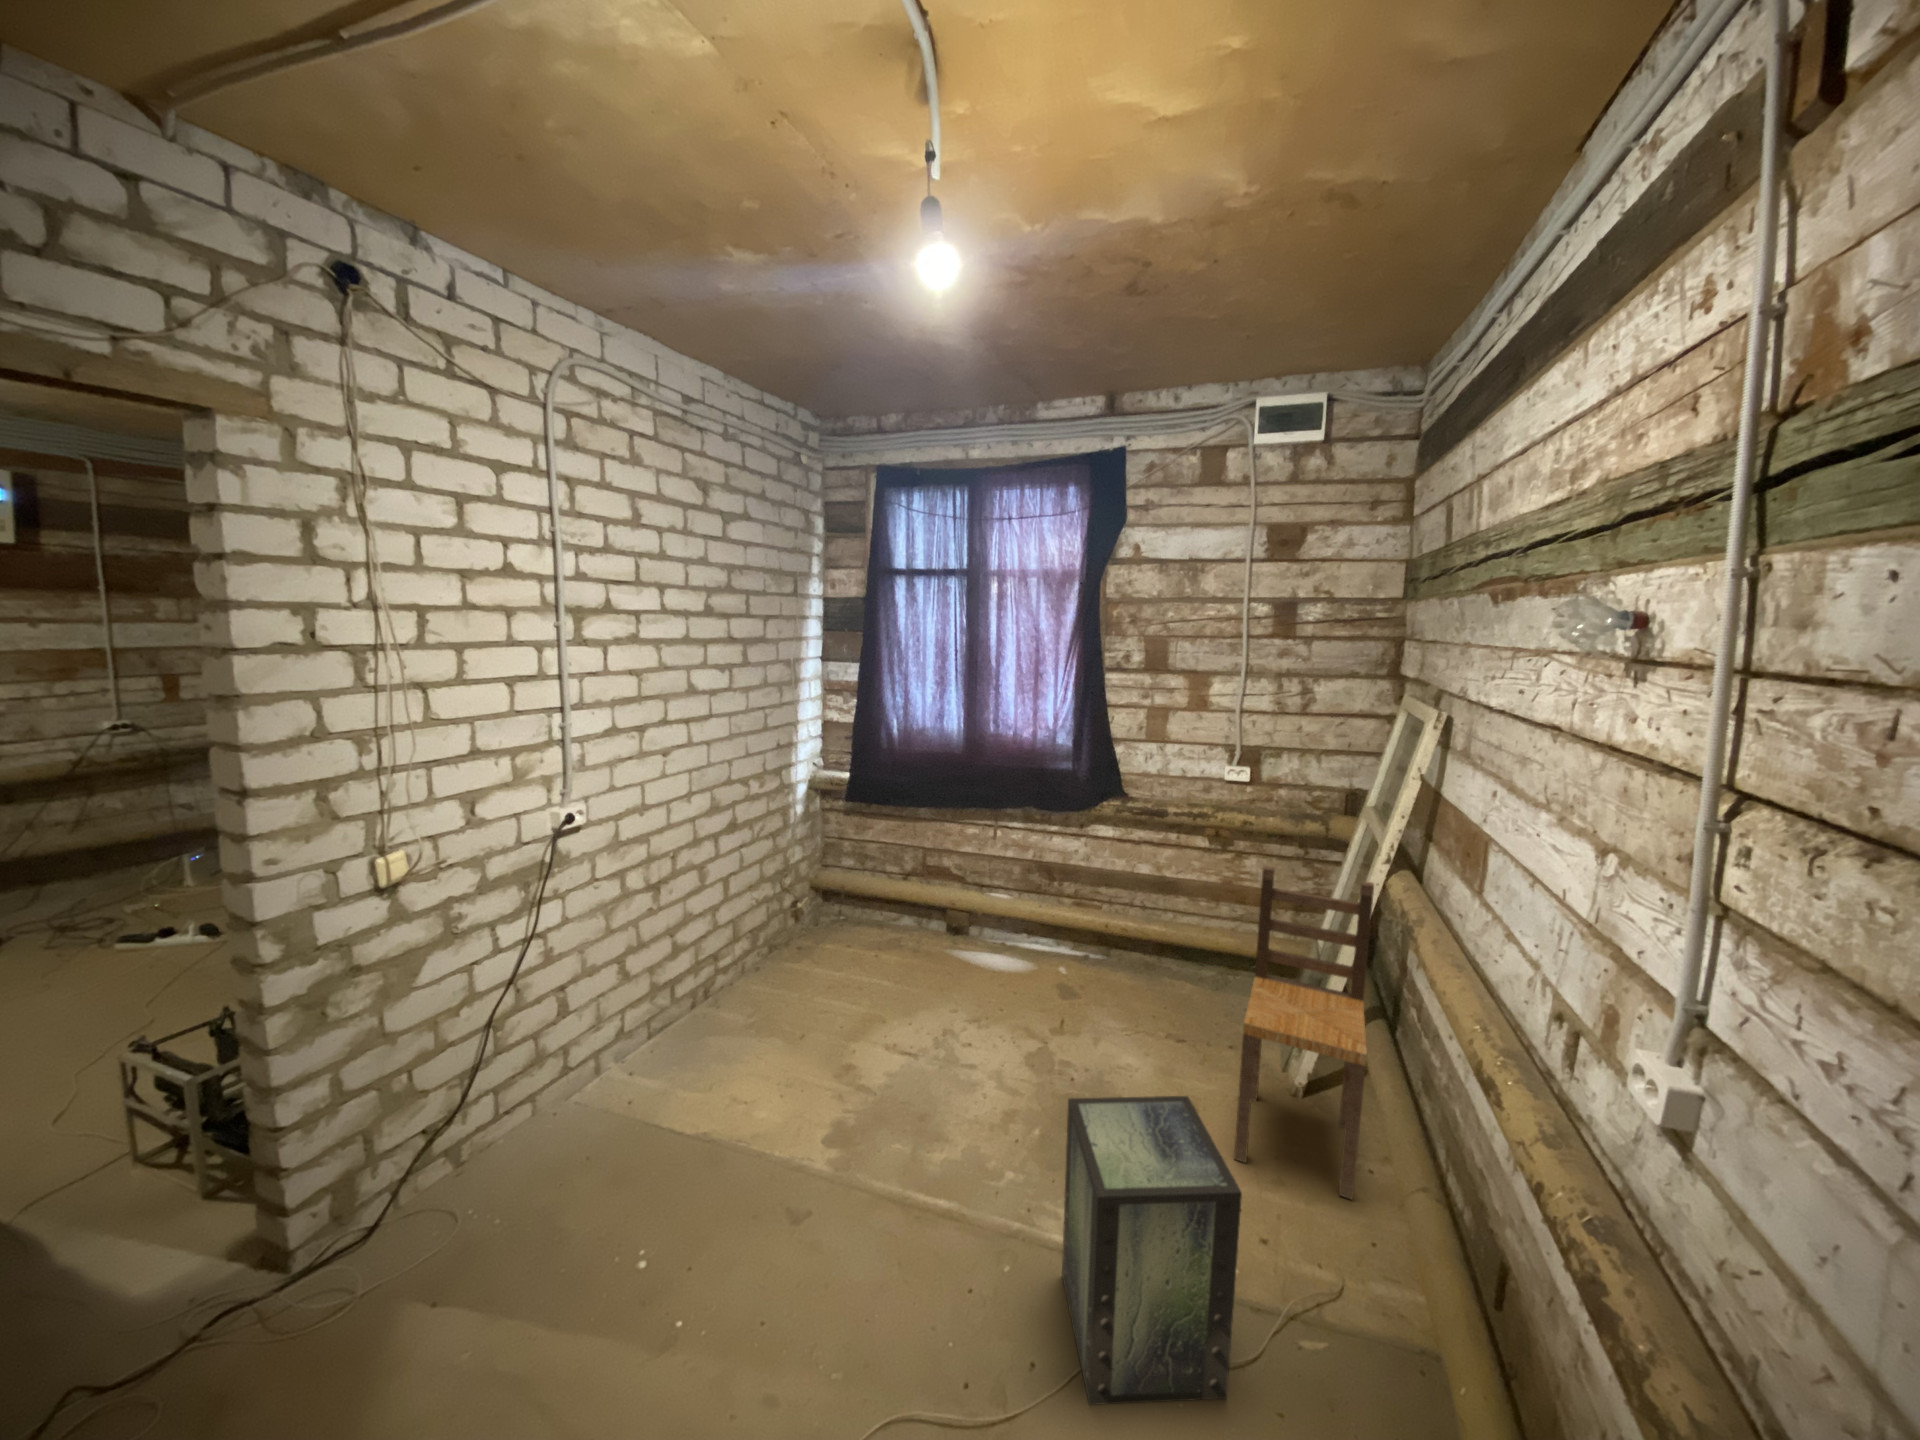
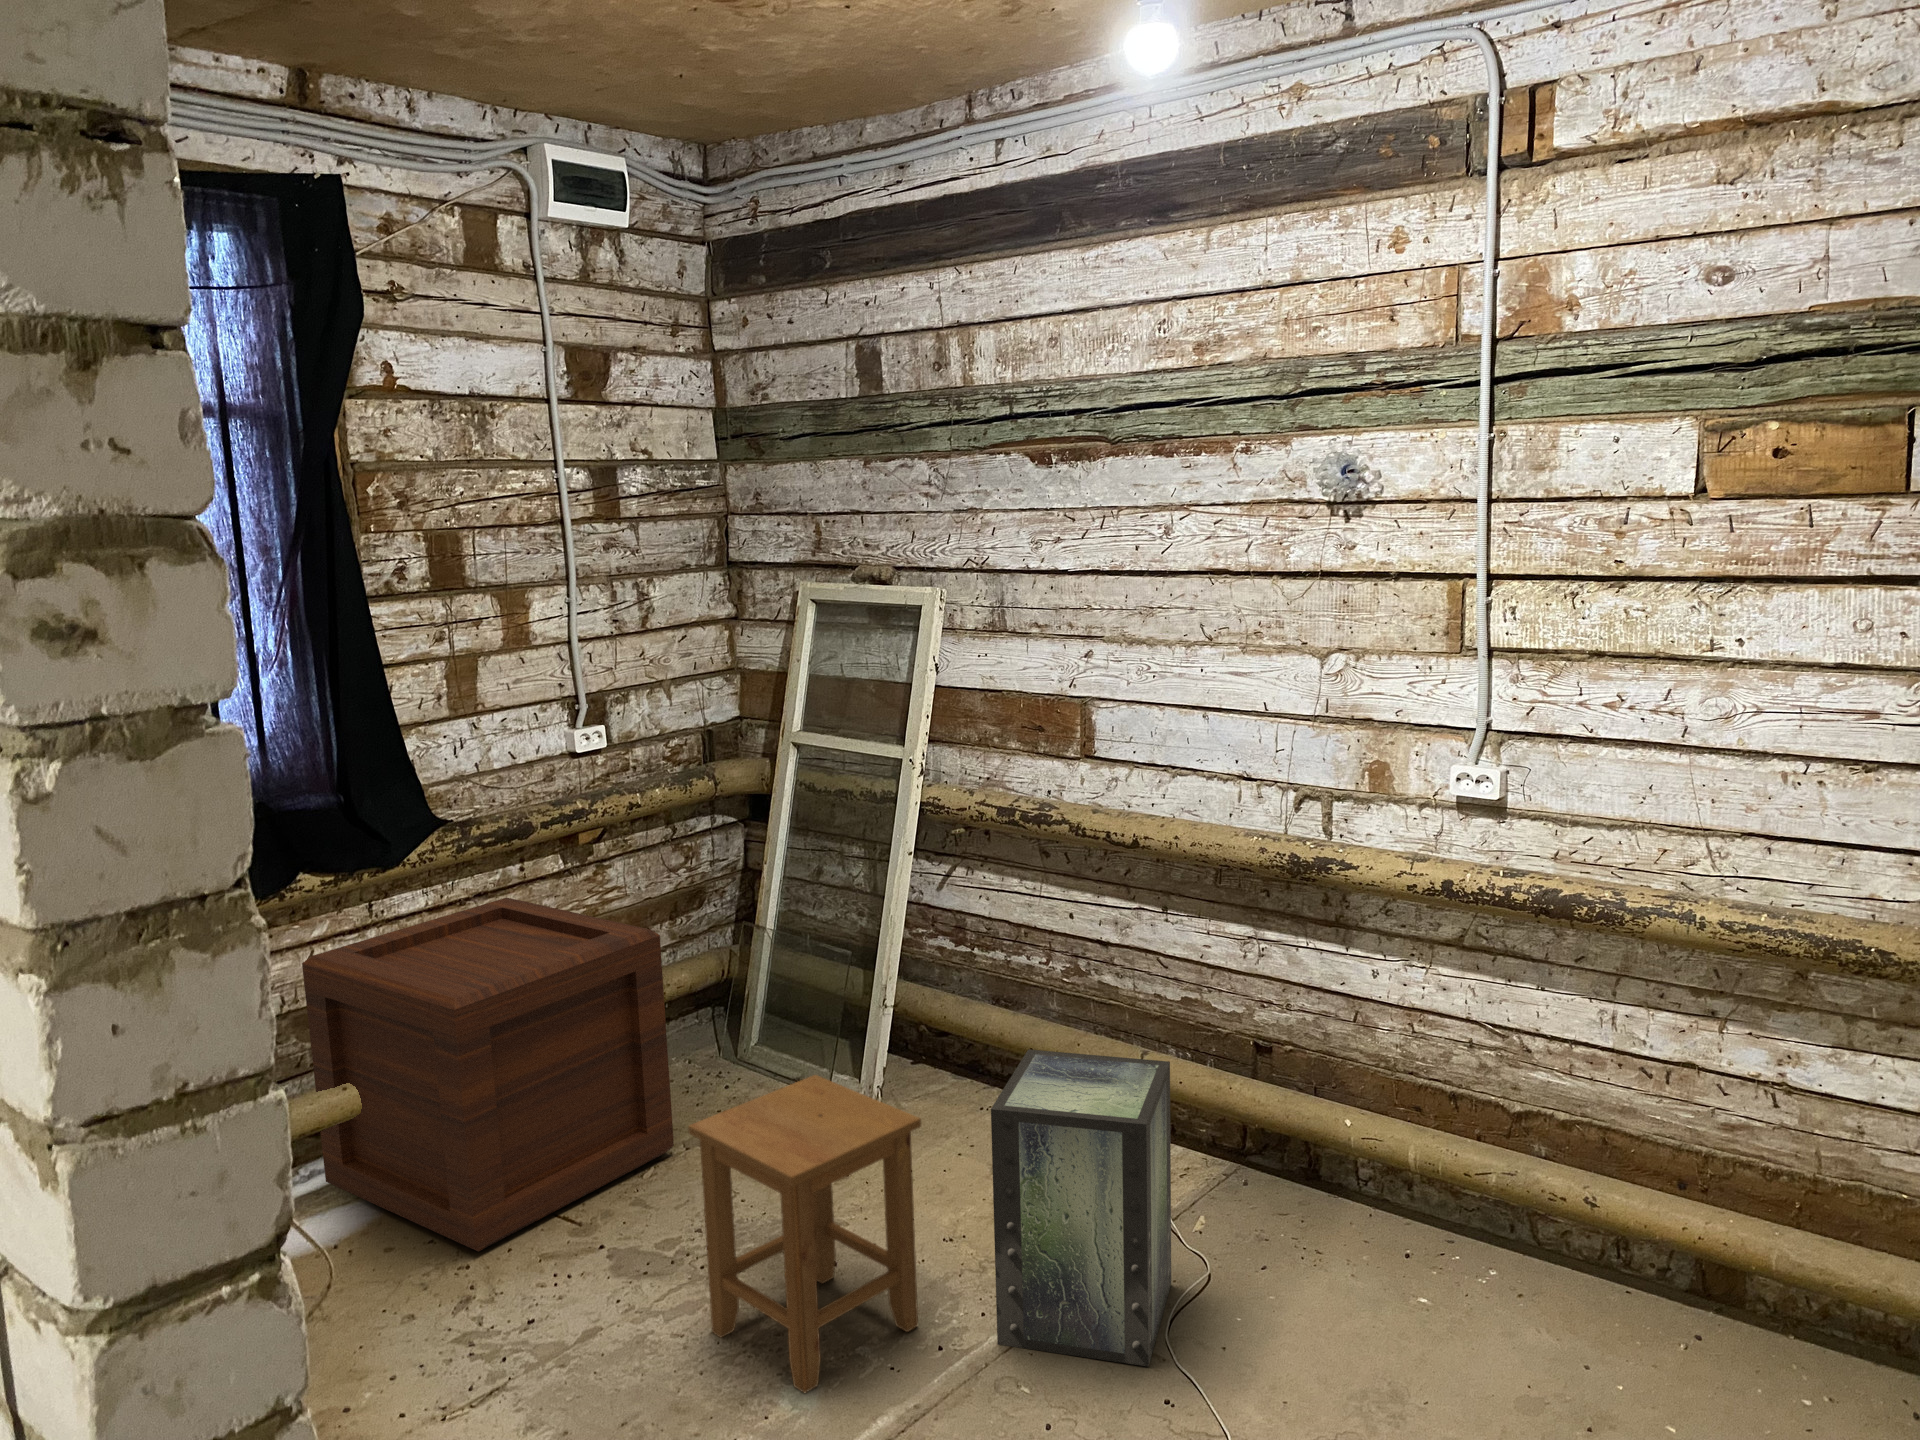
wooden crate: none [1008,838,1160,1033] -> present [302,898,674,1252]
chair: present [1234,866,1374,1199] -> none [815,799,1013,1177]
stool: none [954,992,1094,1218] -> present [688,1075,921,1393]

